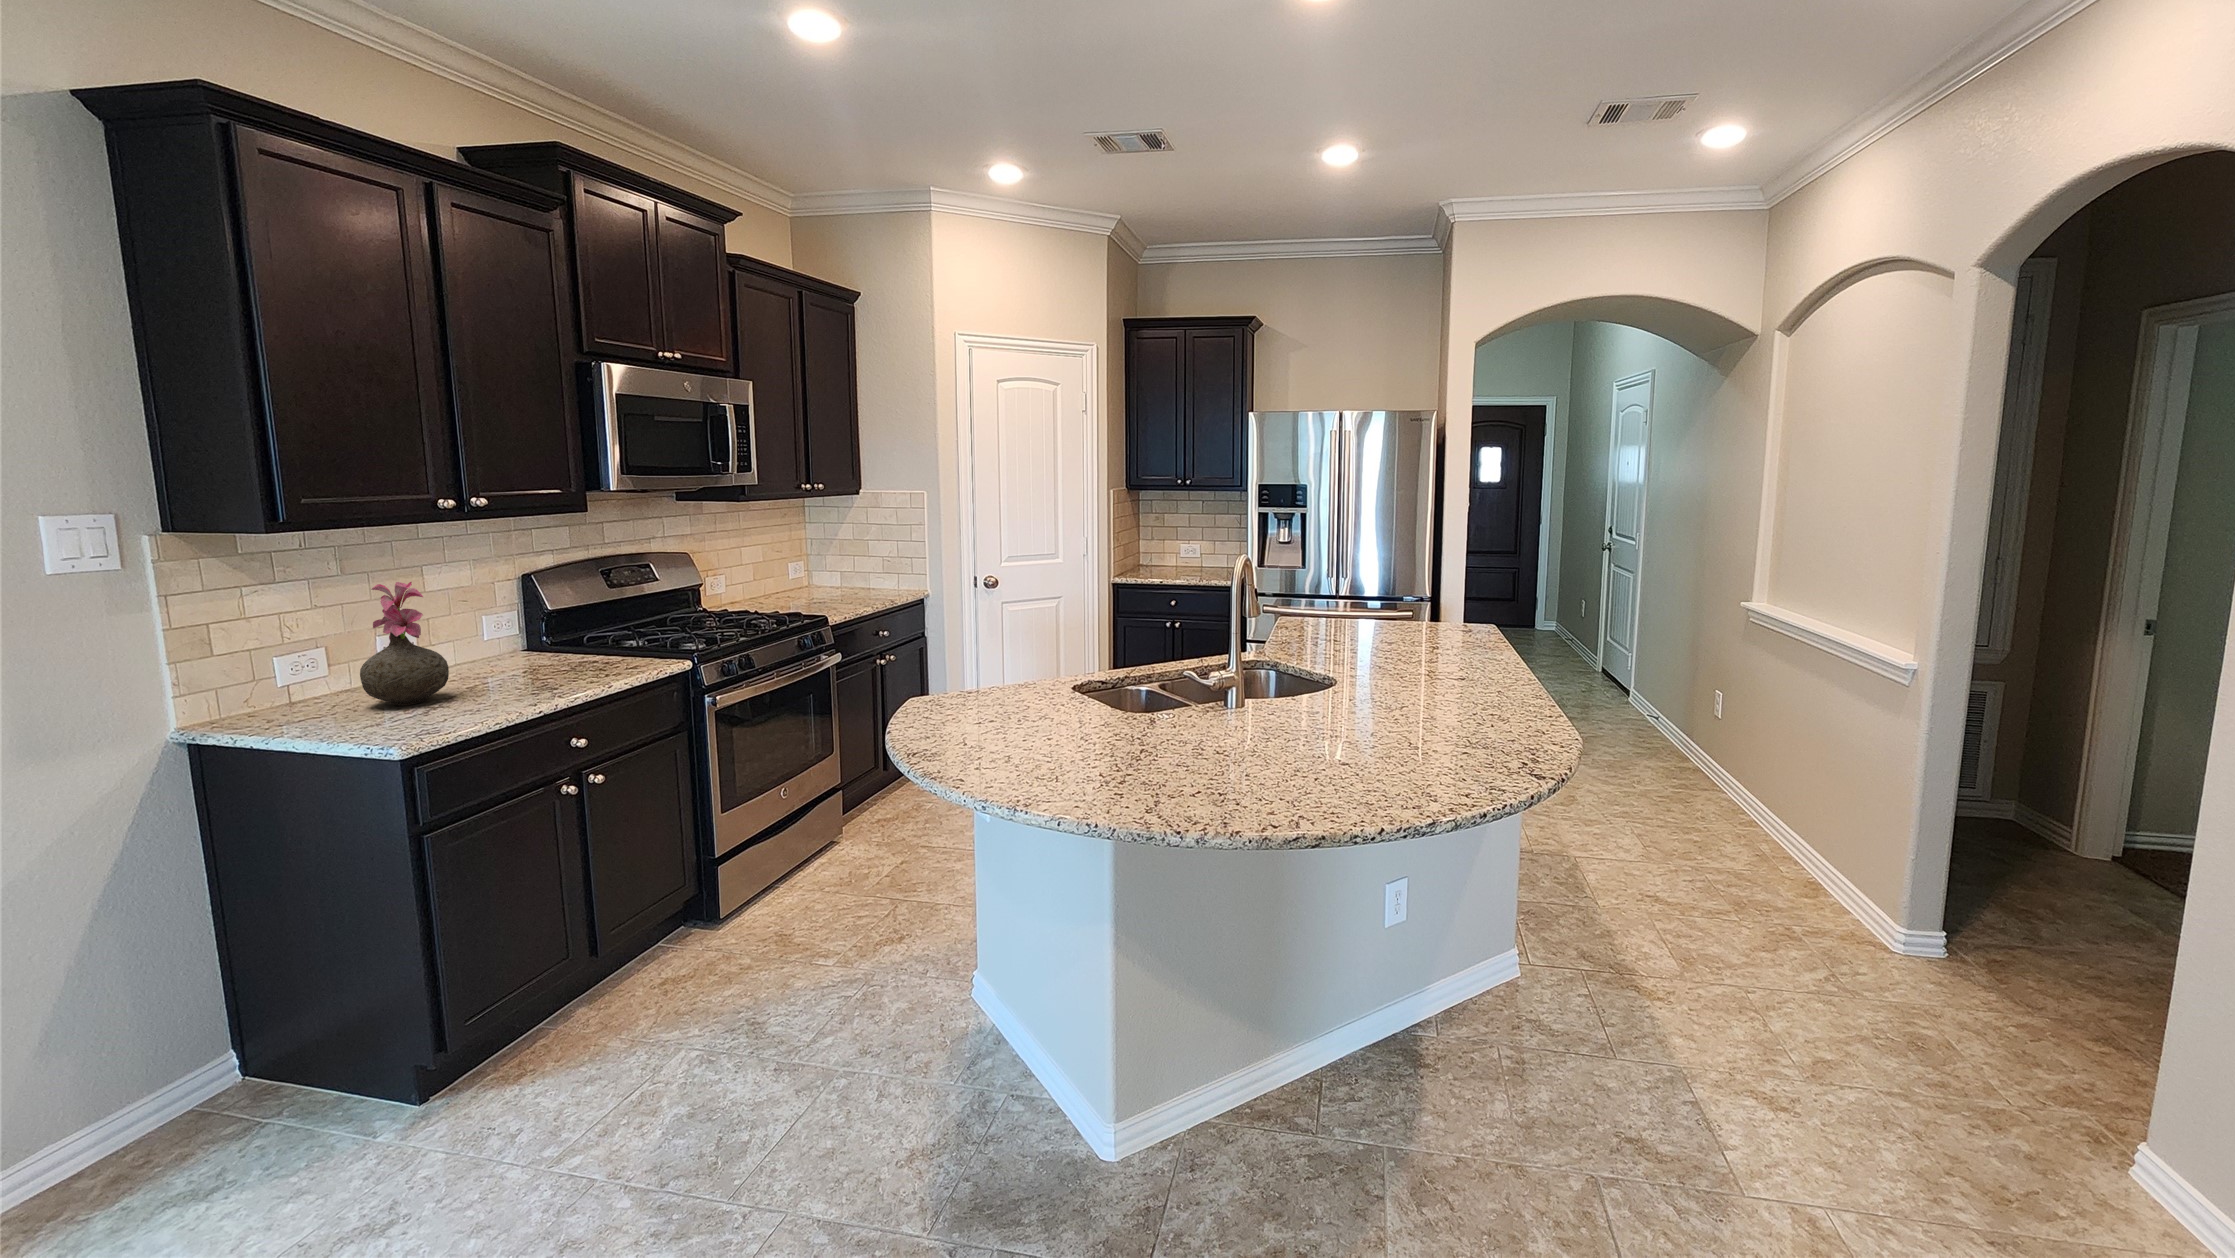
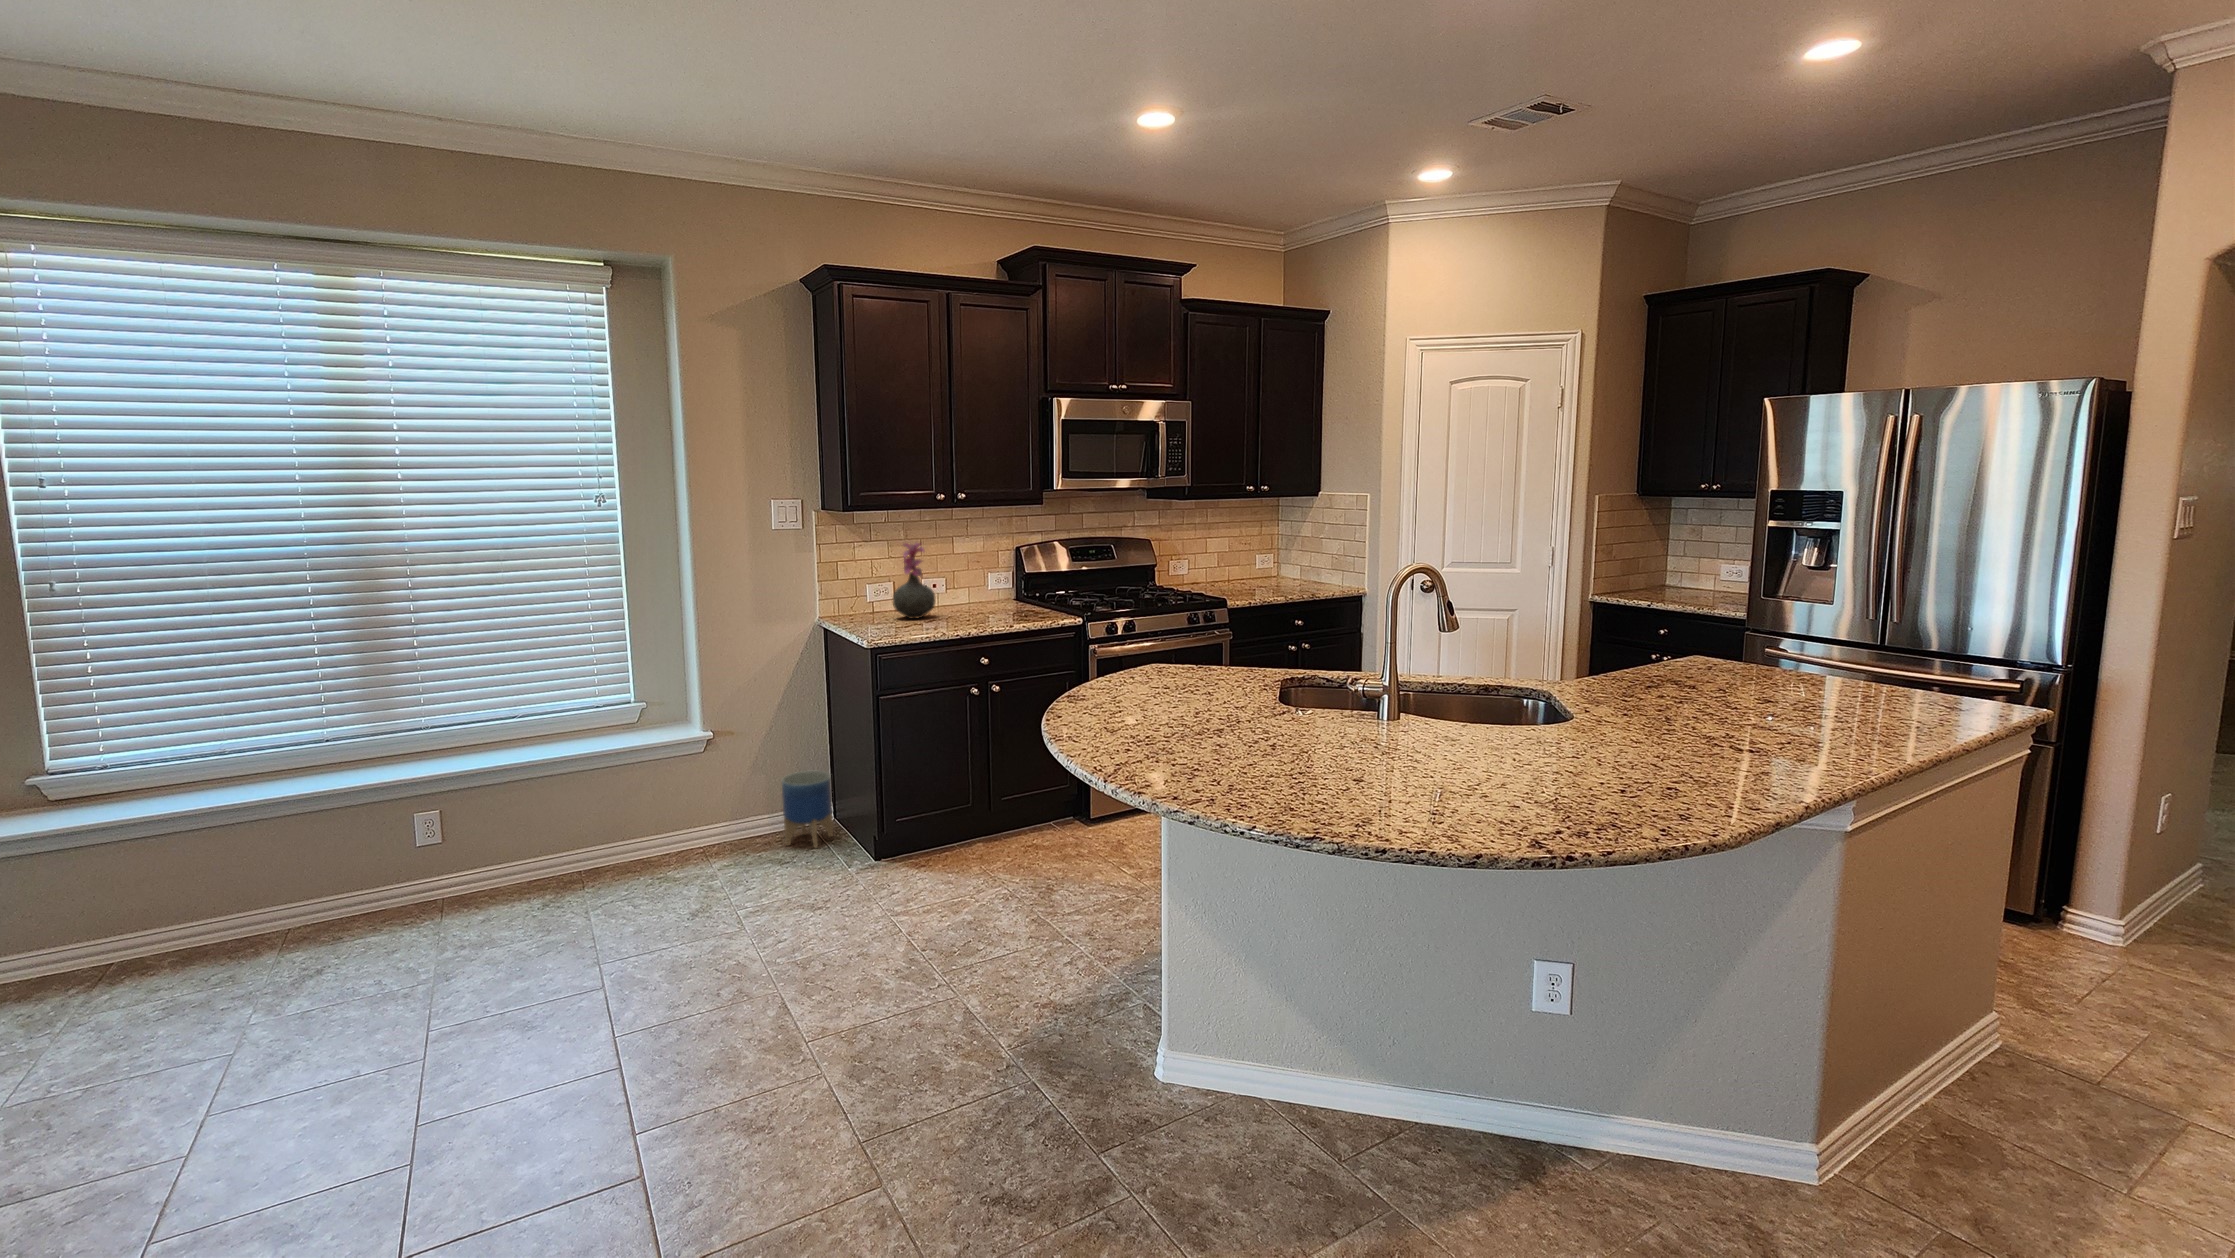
planter: none [125,1002,261,1168] -> present [782,771,833,848]

